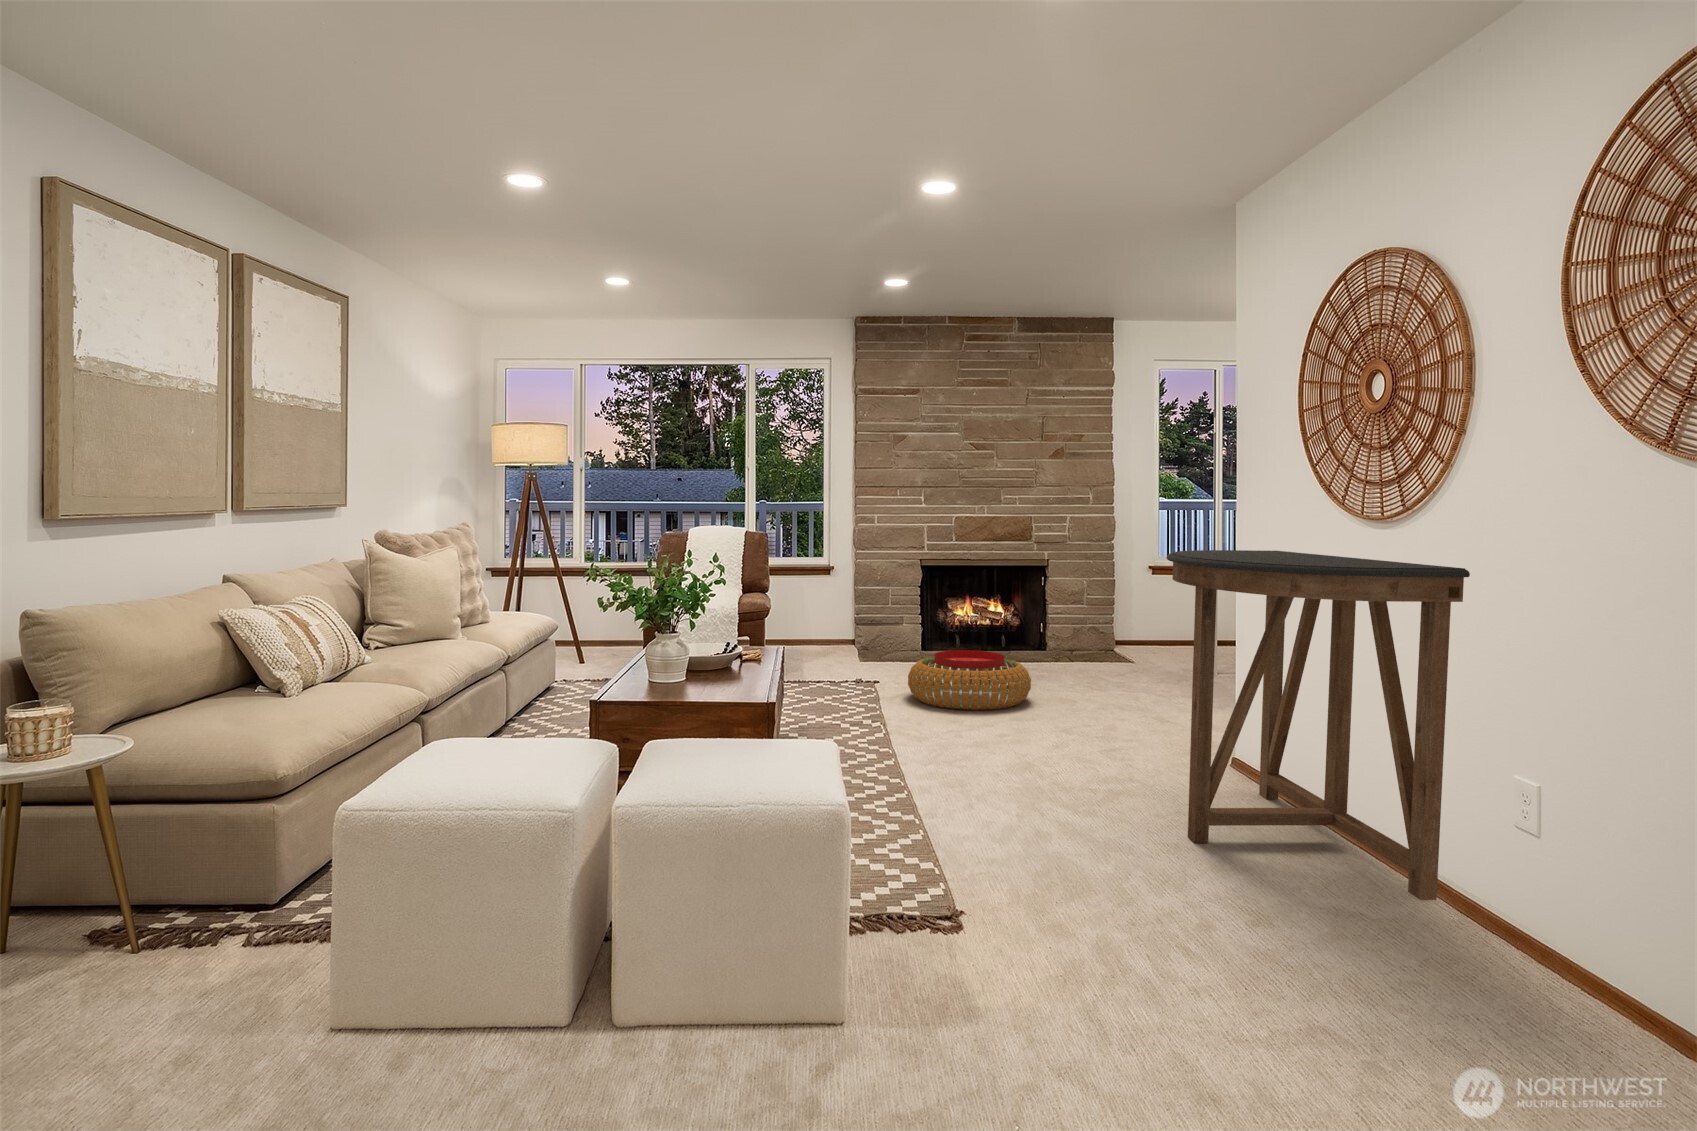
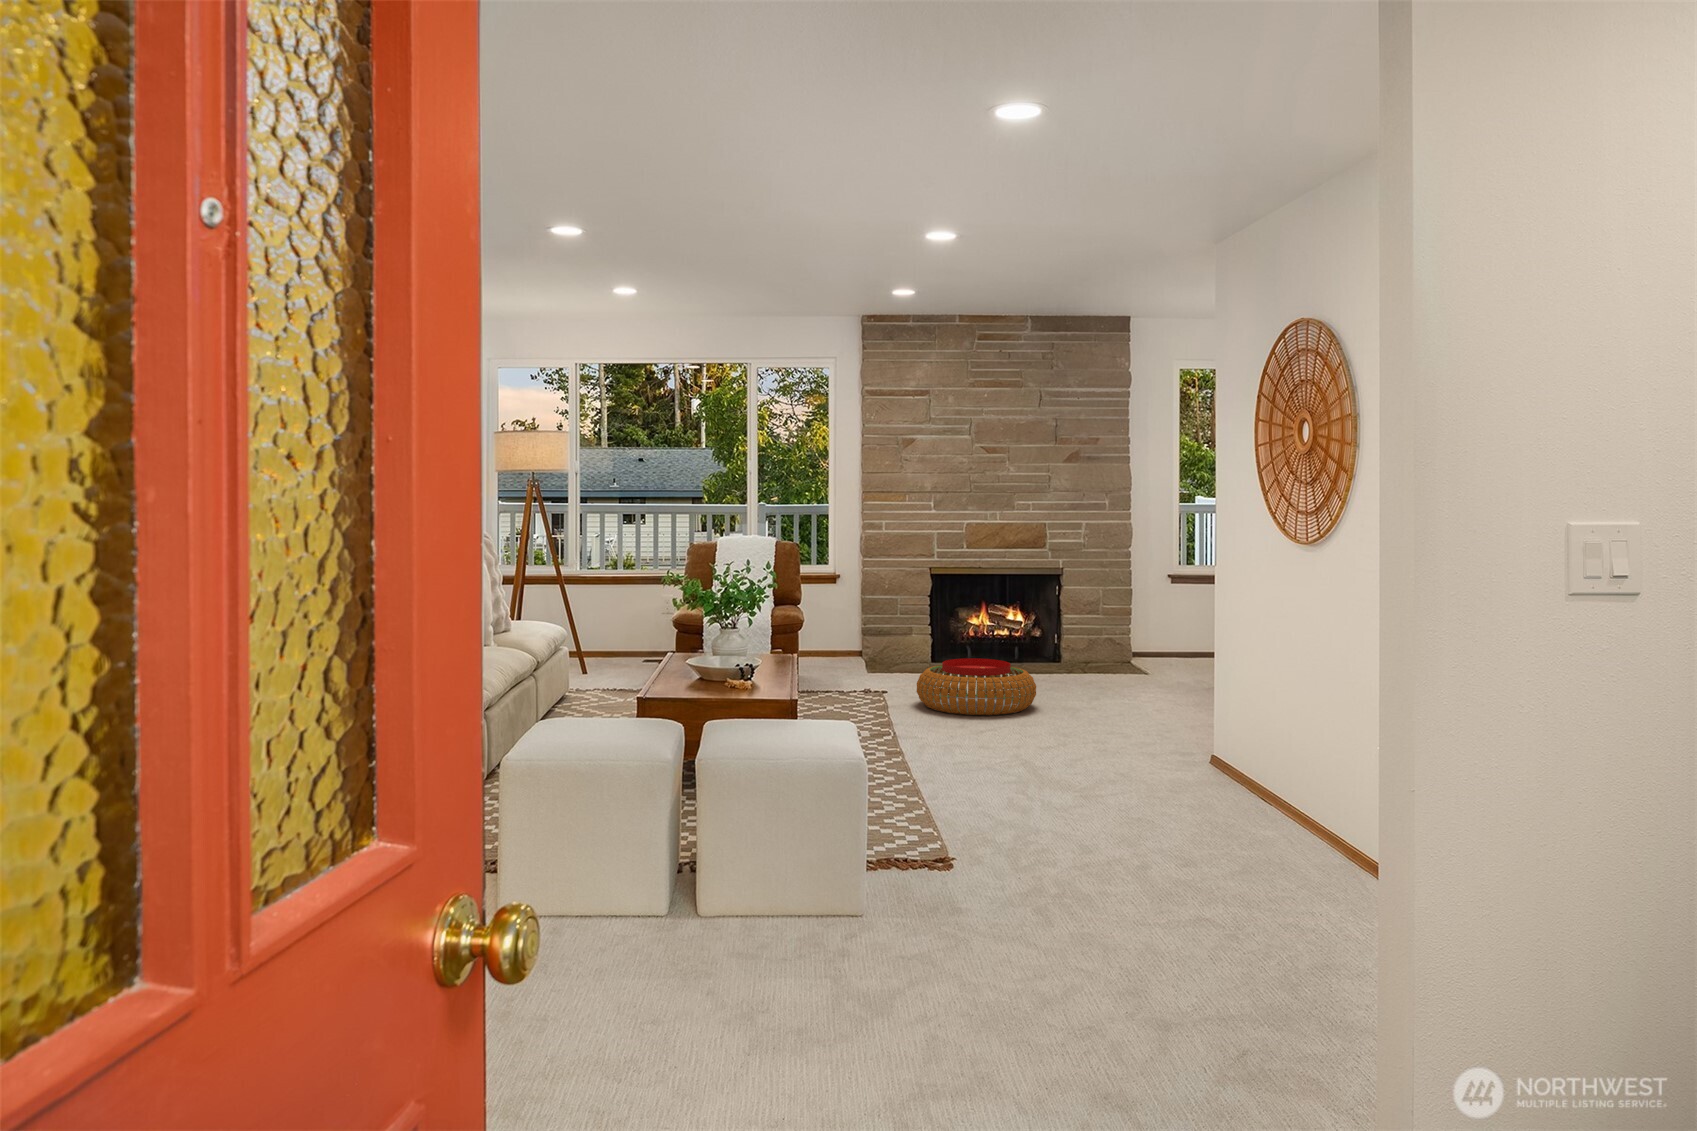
console table: present [1166,550,1470,900] -> none [1136,565,1357,853]

